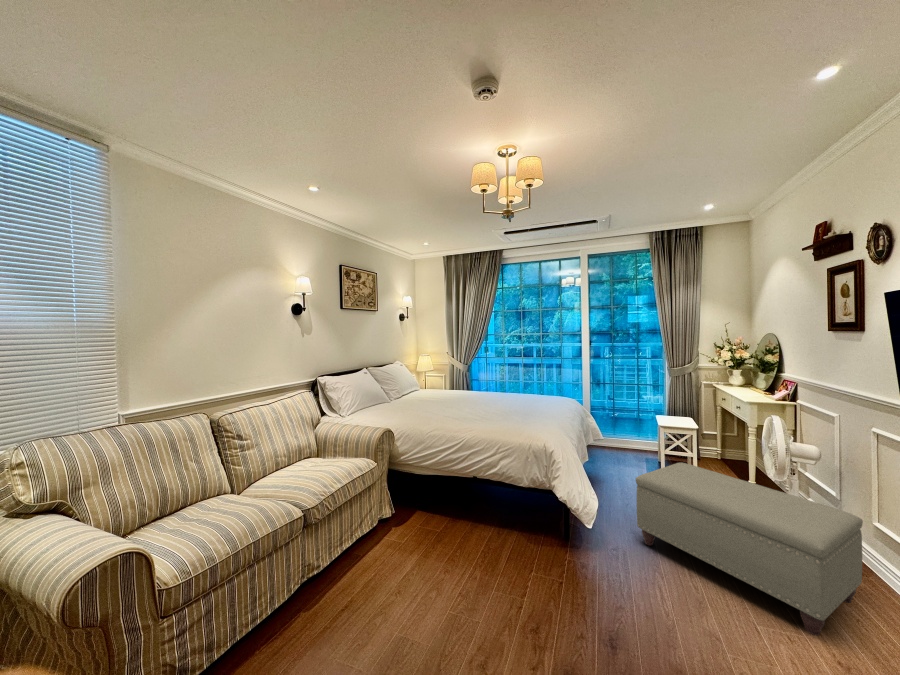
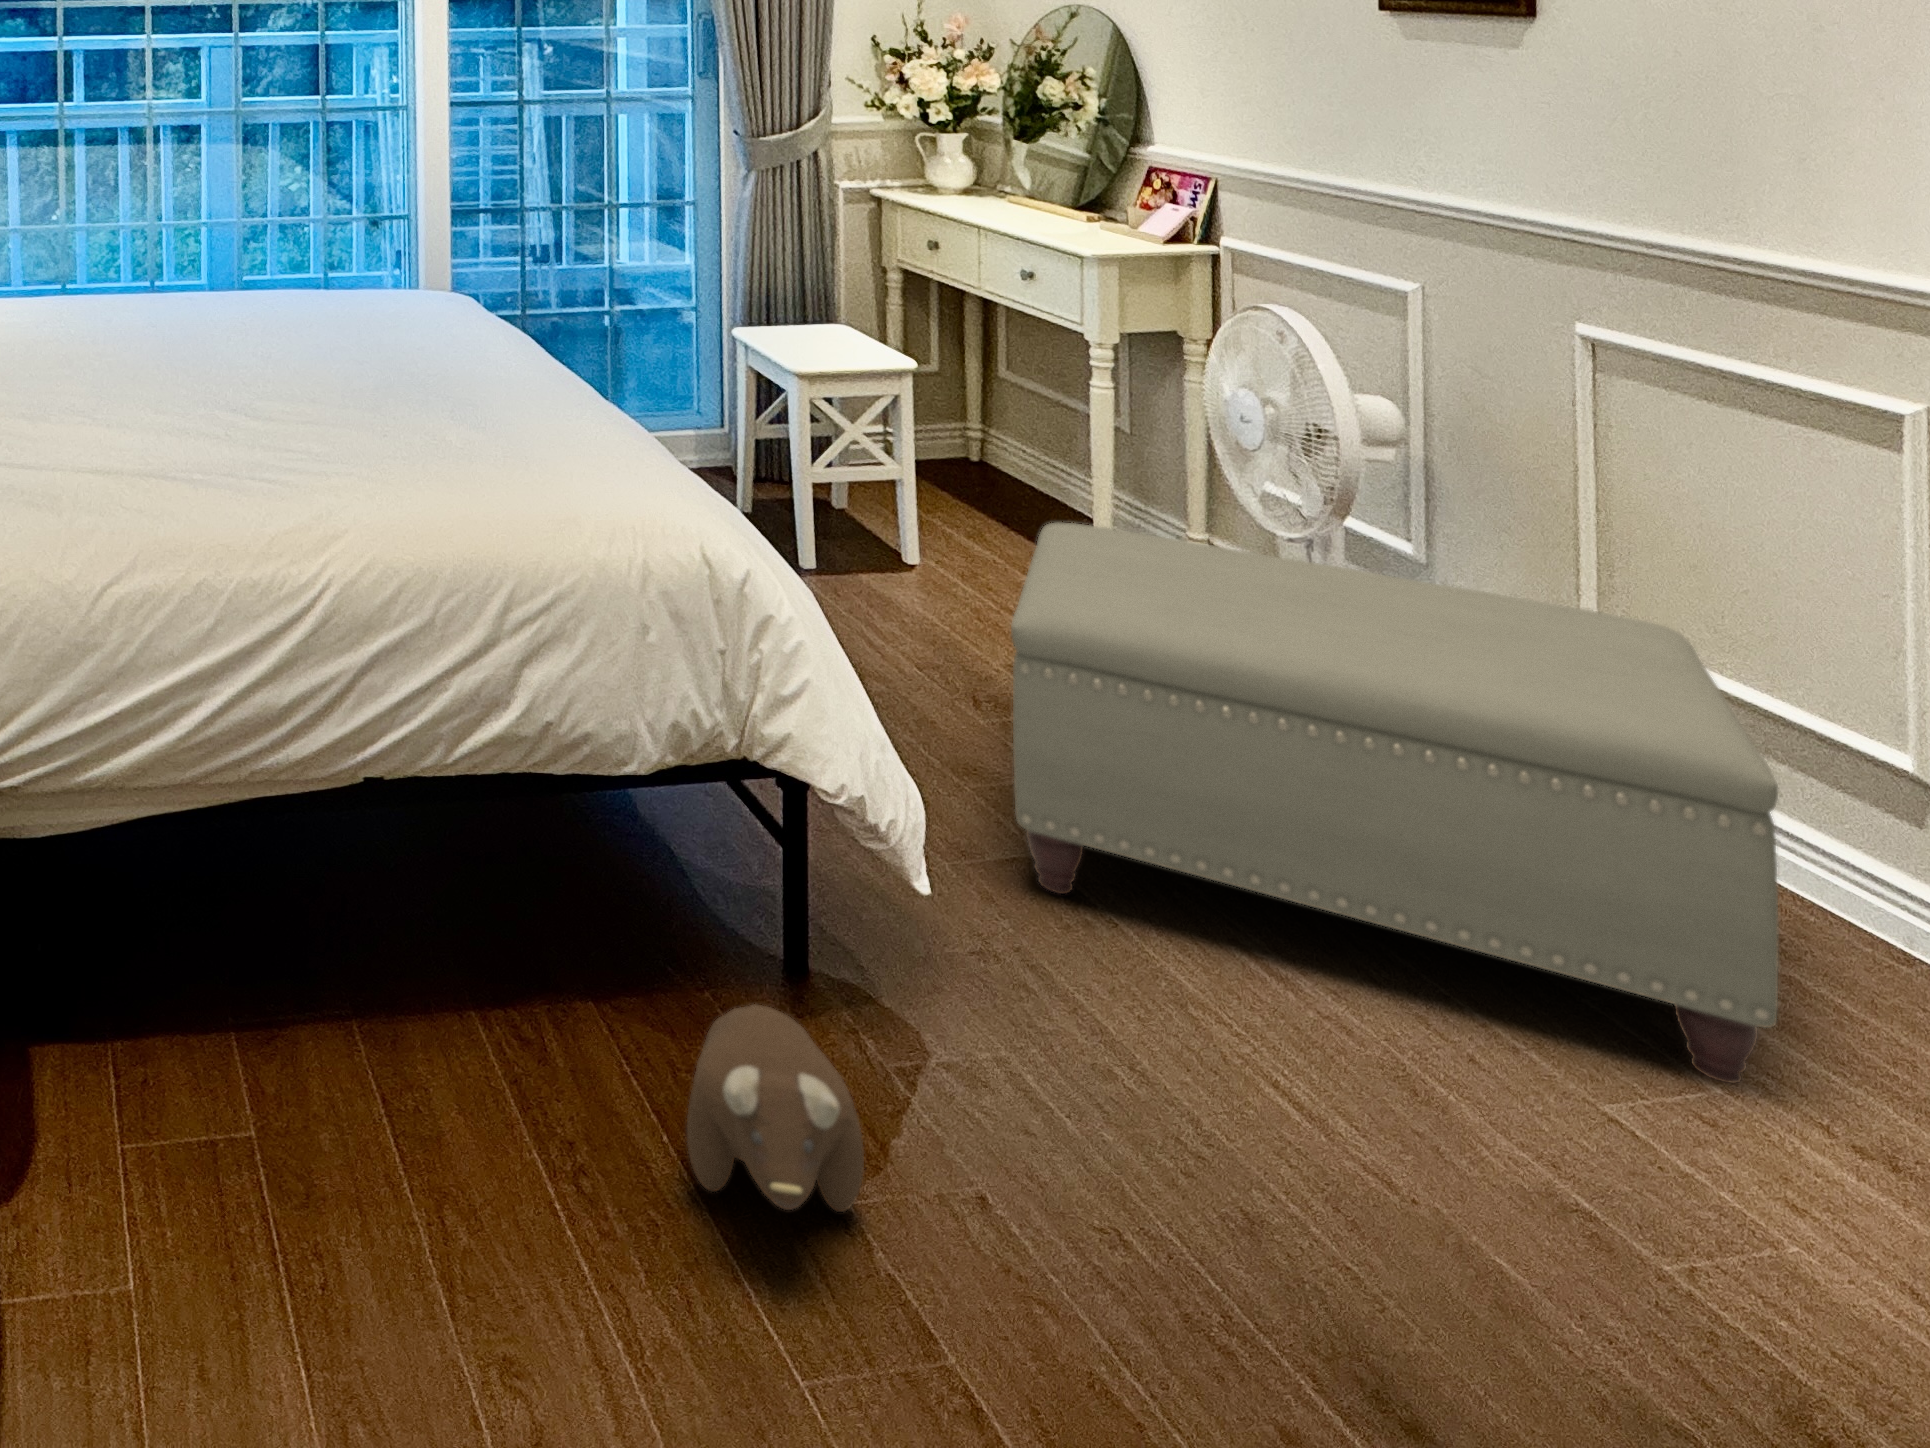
plush toy: none [501,532,541,574] -> present [687,1005,864,1212]

